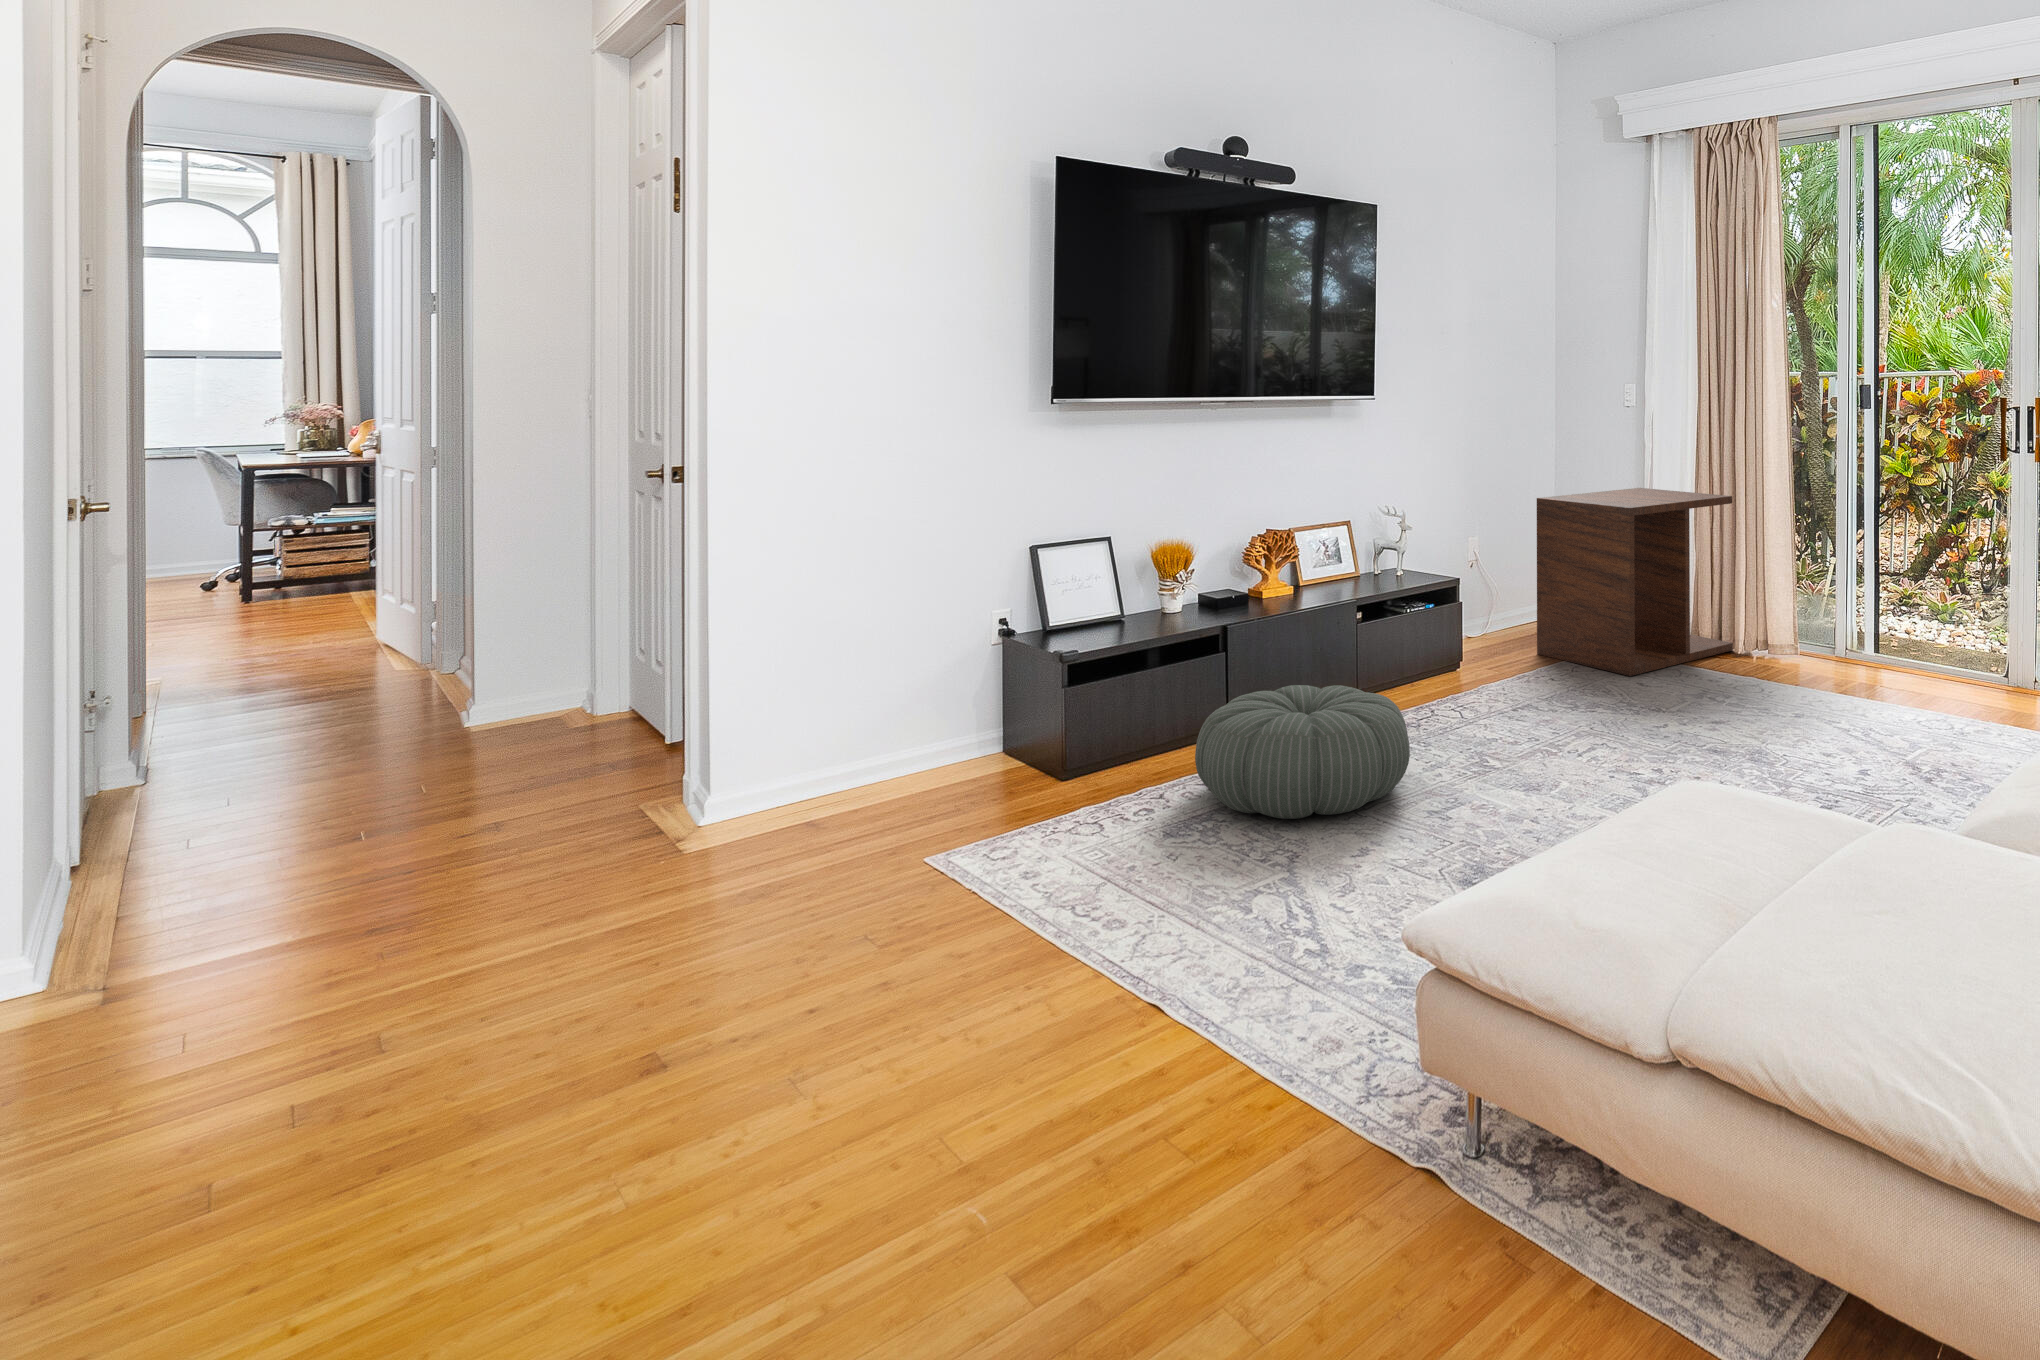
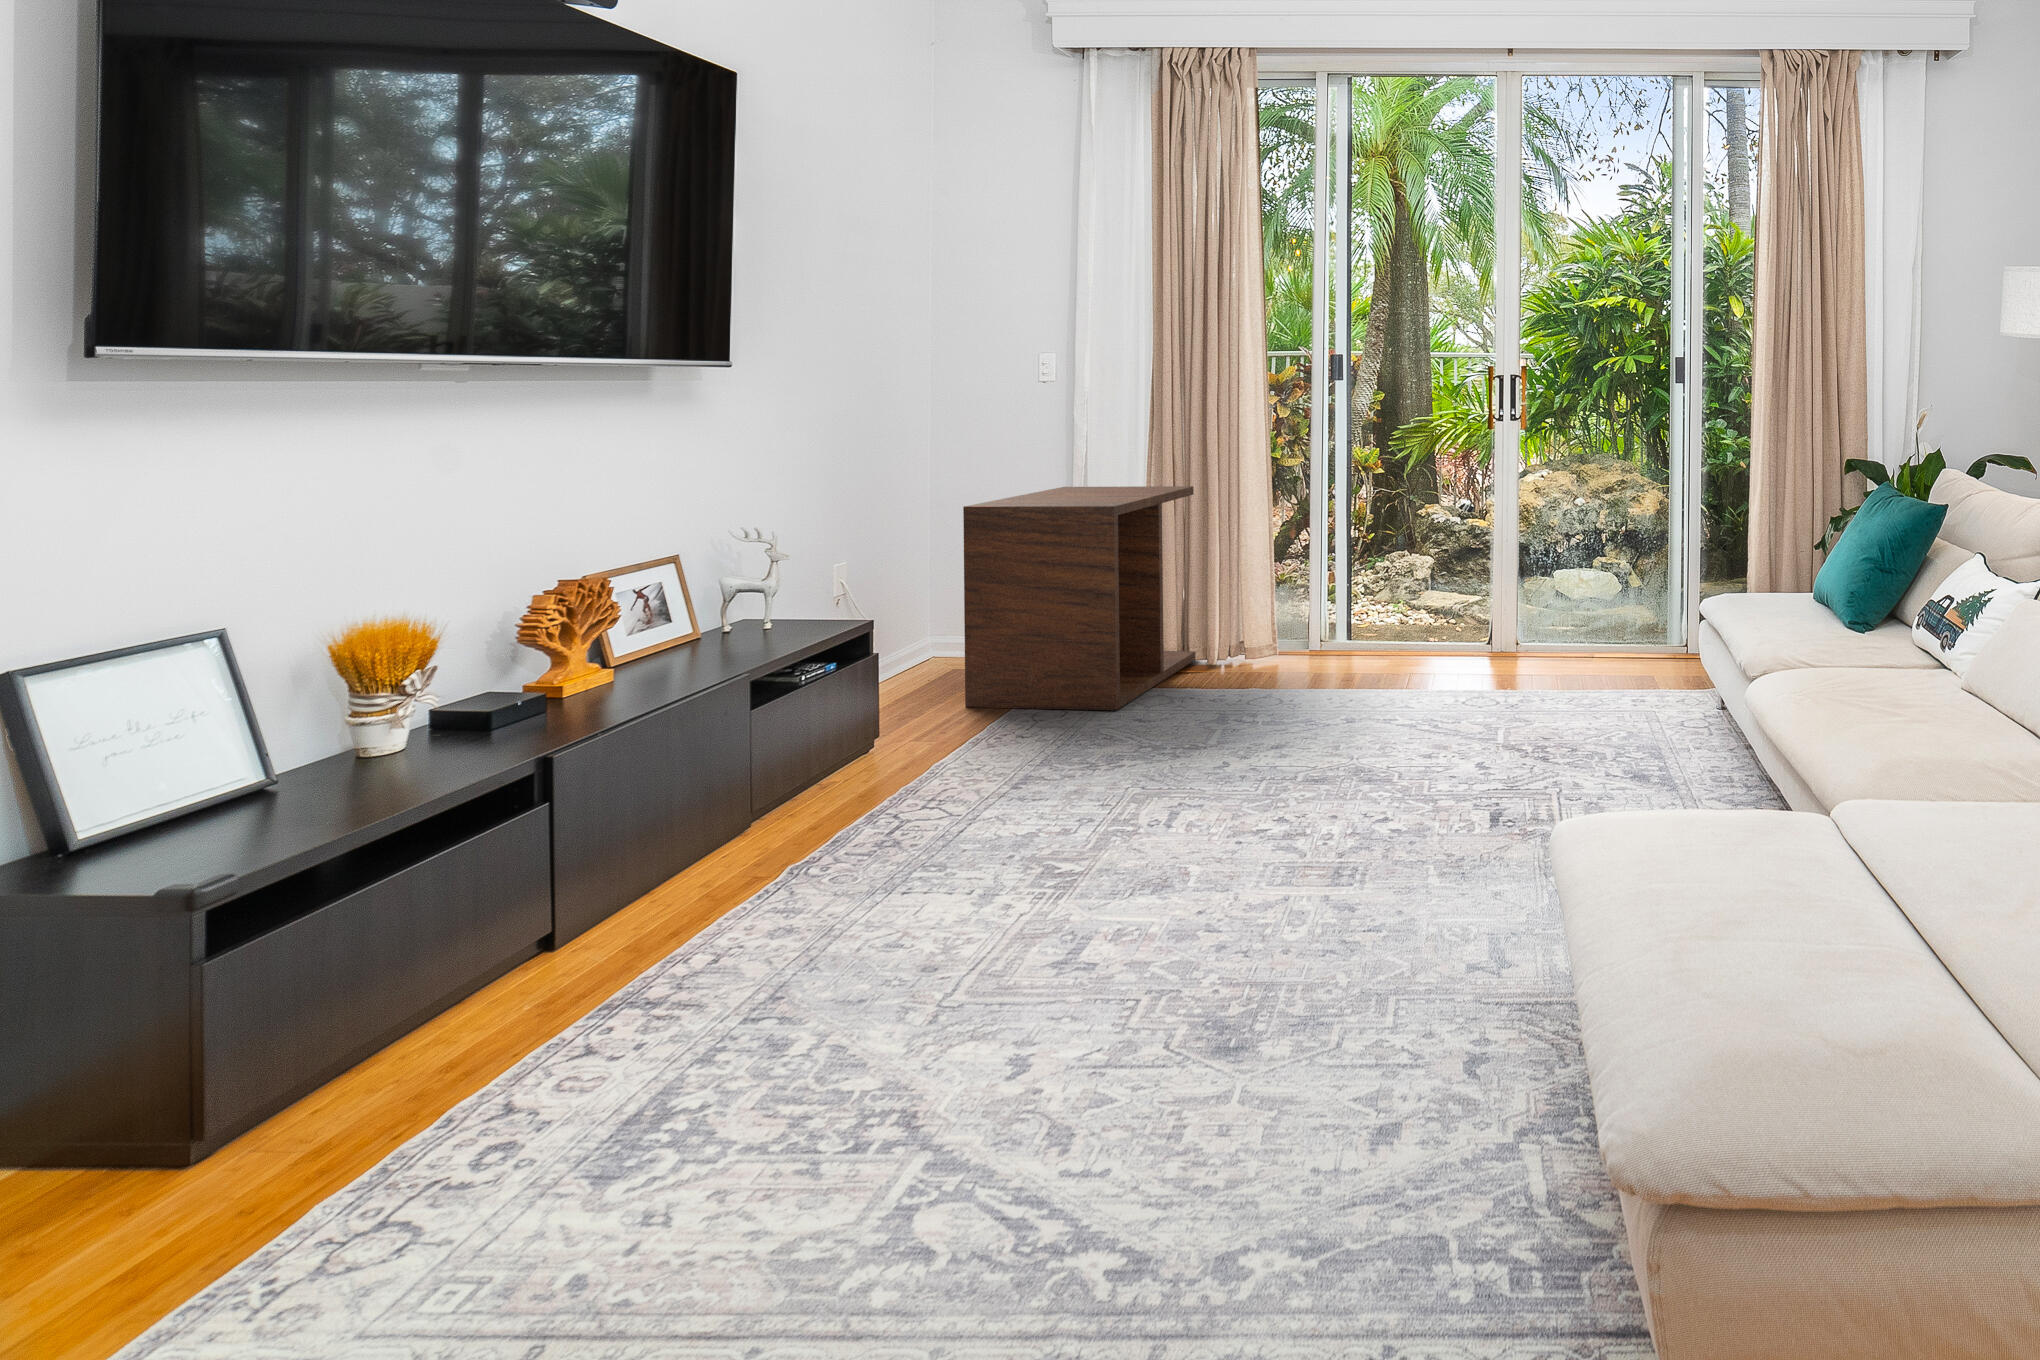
pouf: present [1195,685,1410,819] -> none [591,806,997,1074]

